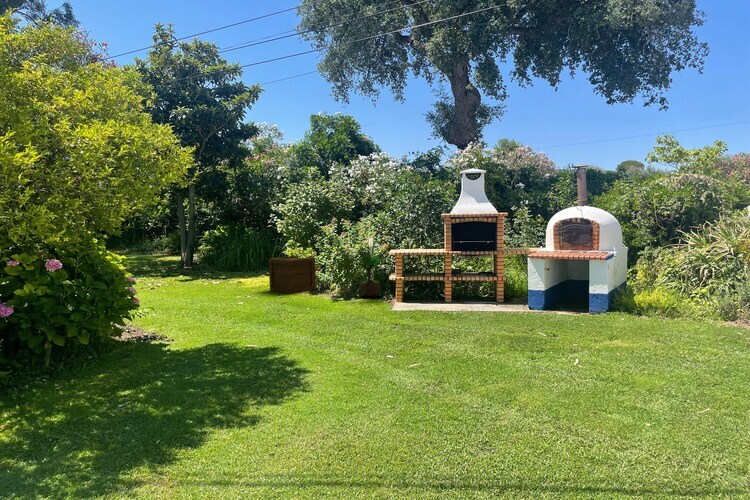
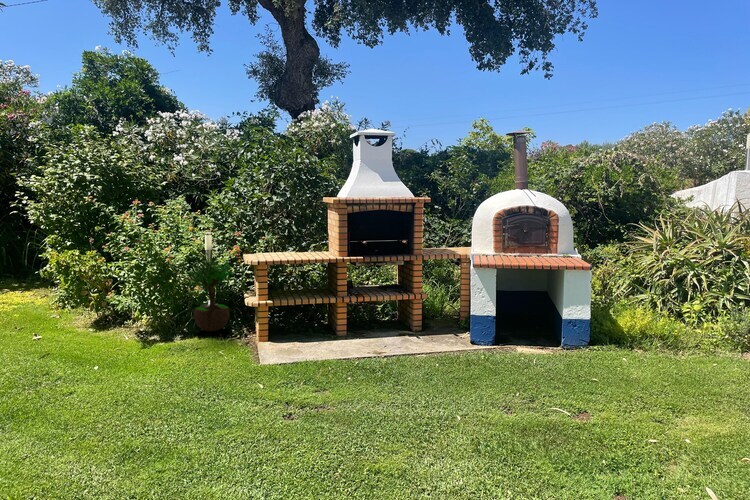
wooden crate: present [269,256,316,294] -> none [9,264,107,334]

